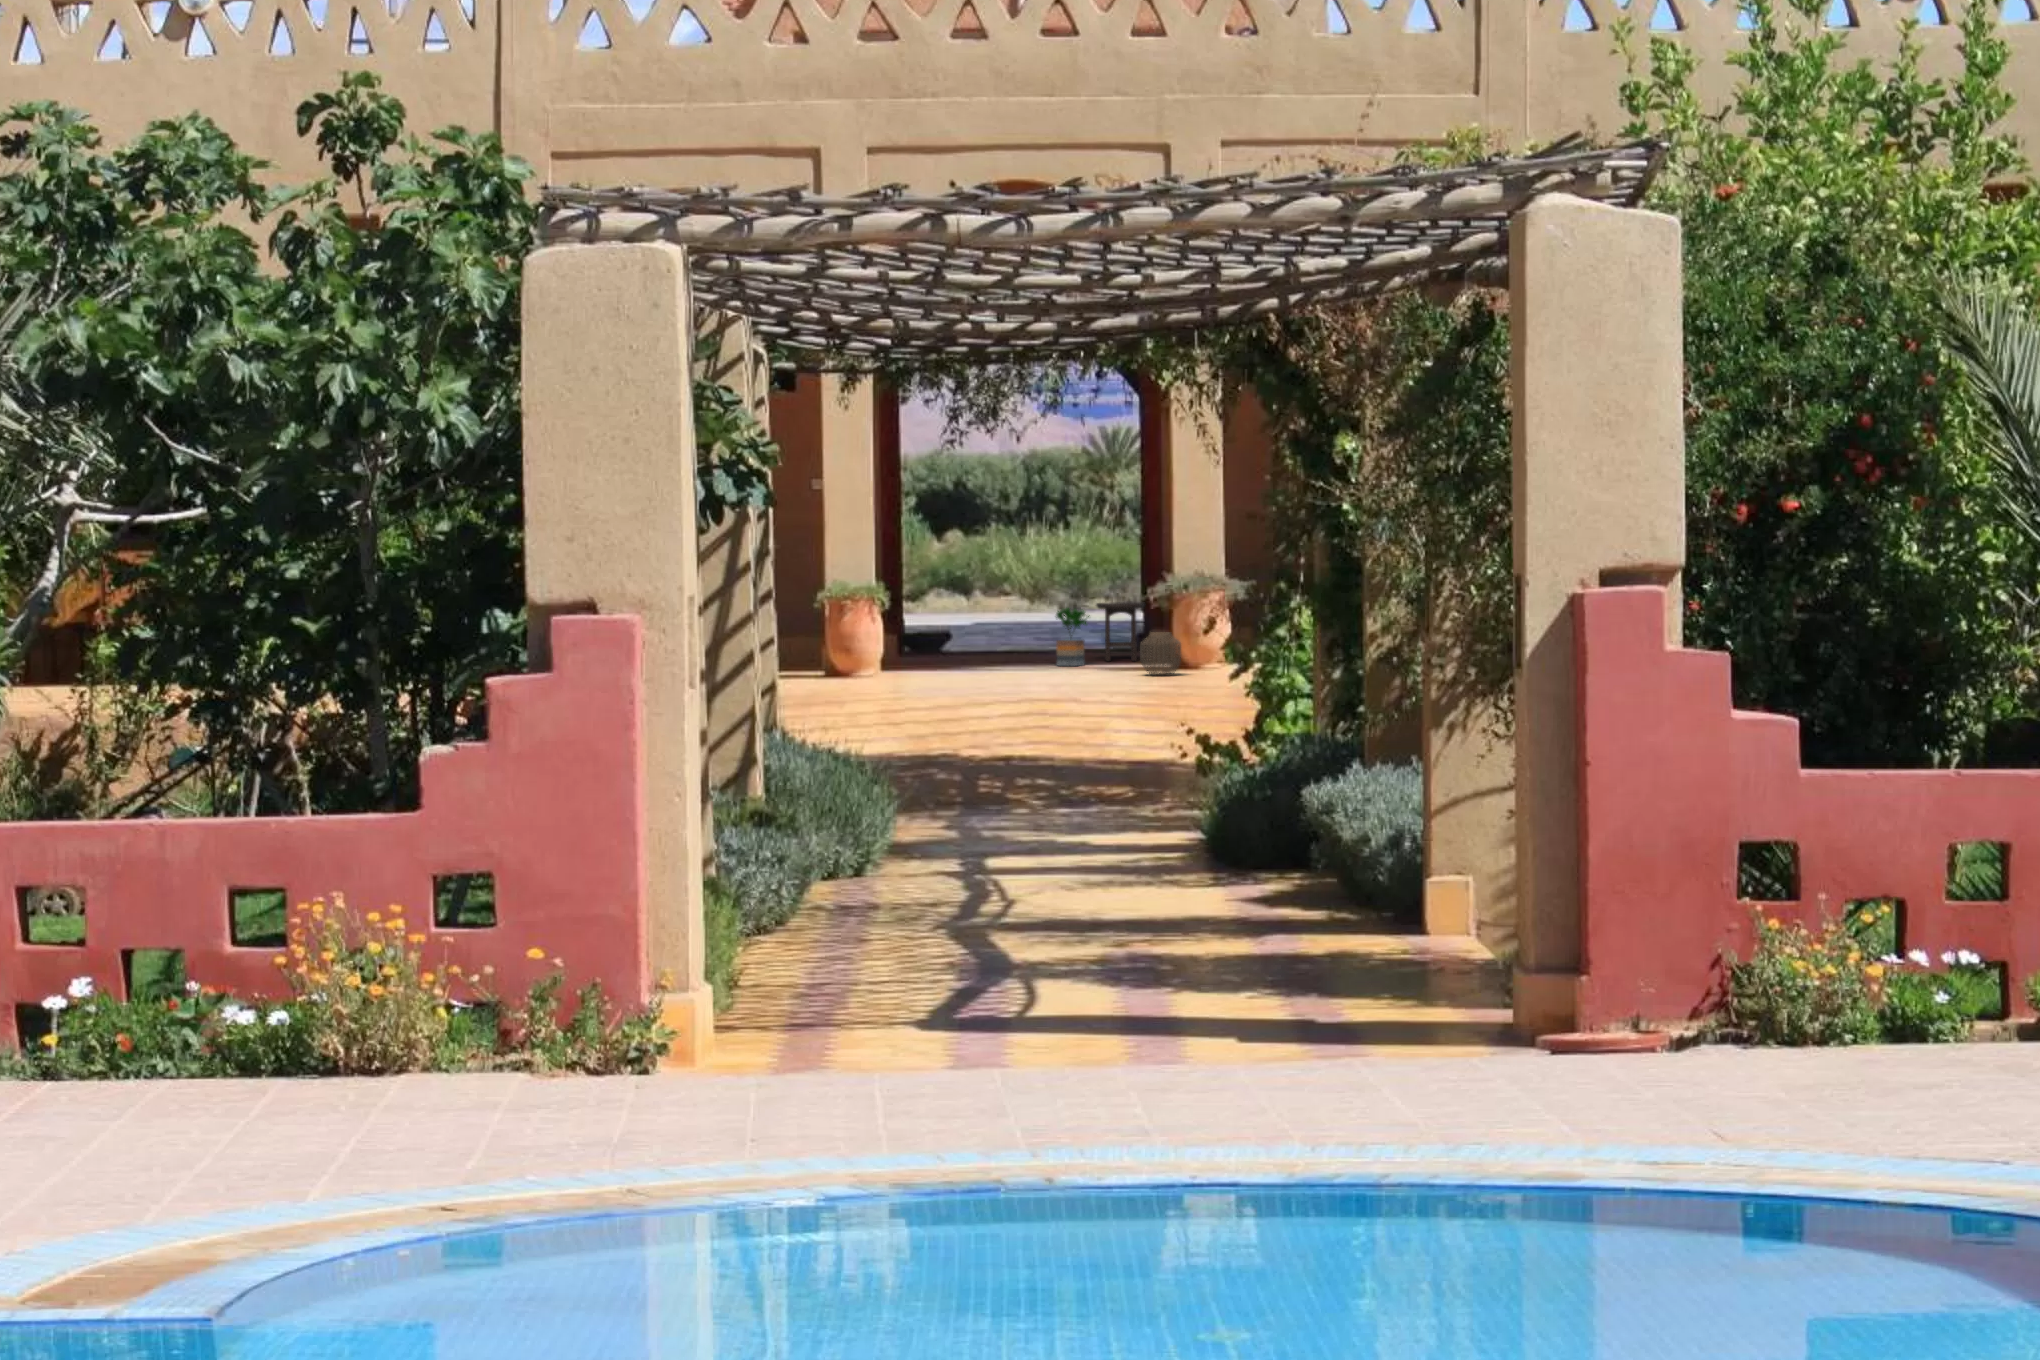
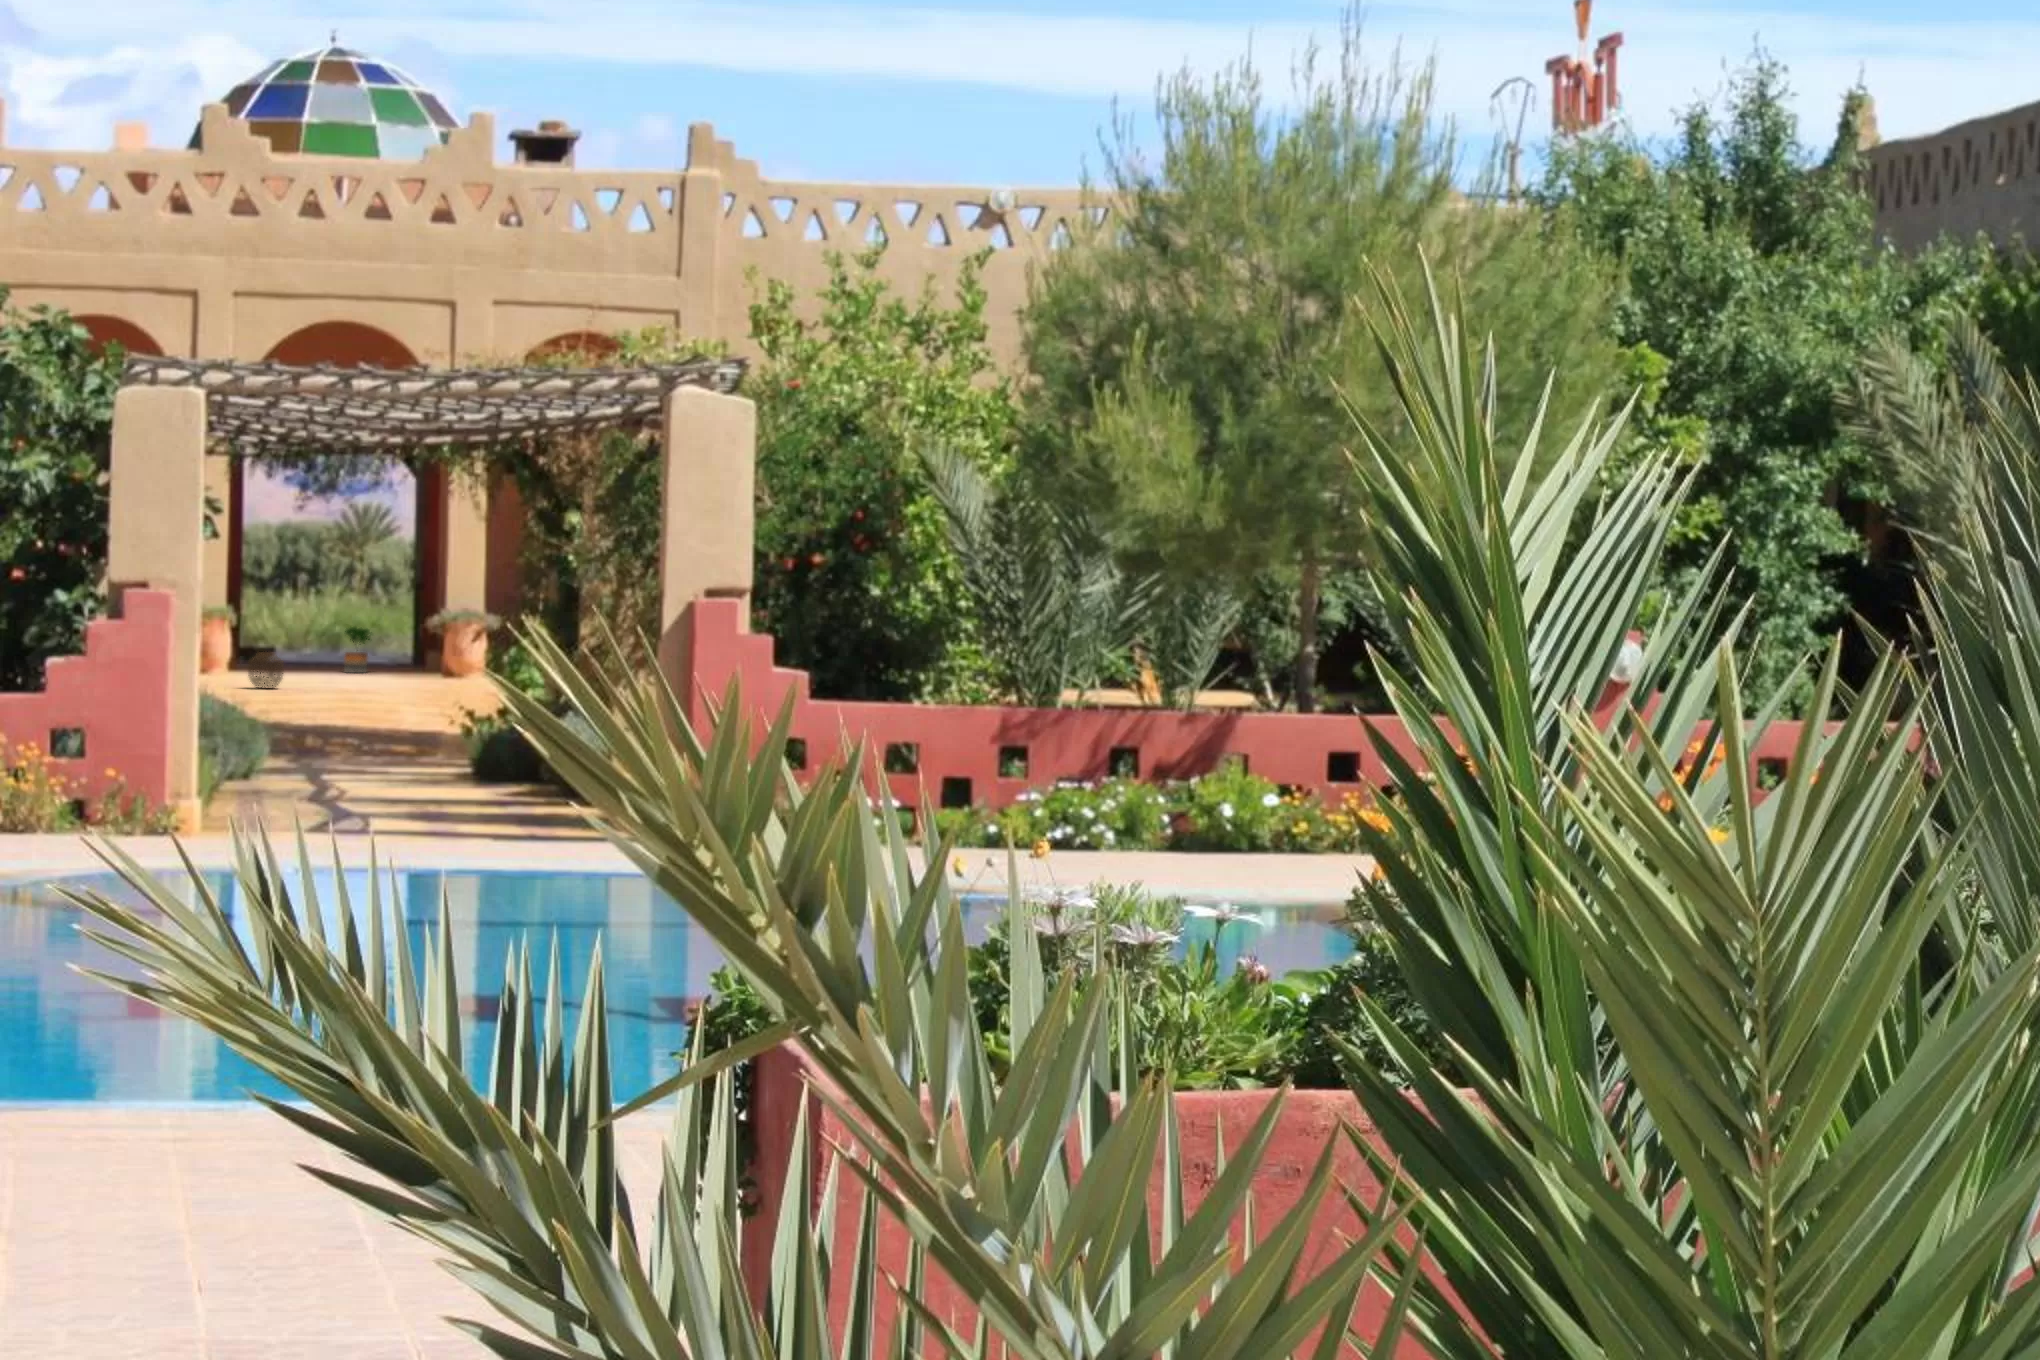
stool: present [1096,602,1145,661] -> none [377,624,418,671]
woven basket: present [1140,632,1181,675] -> present [248,652,284,688]

